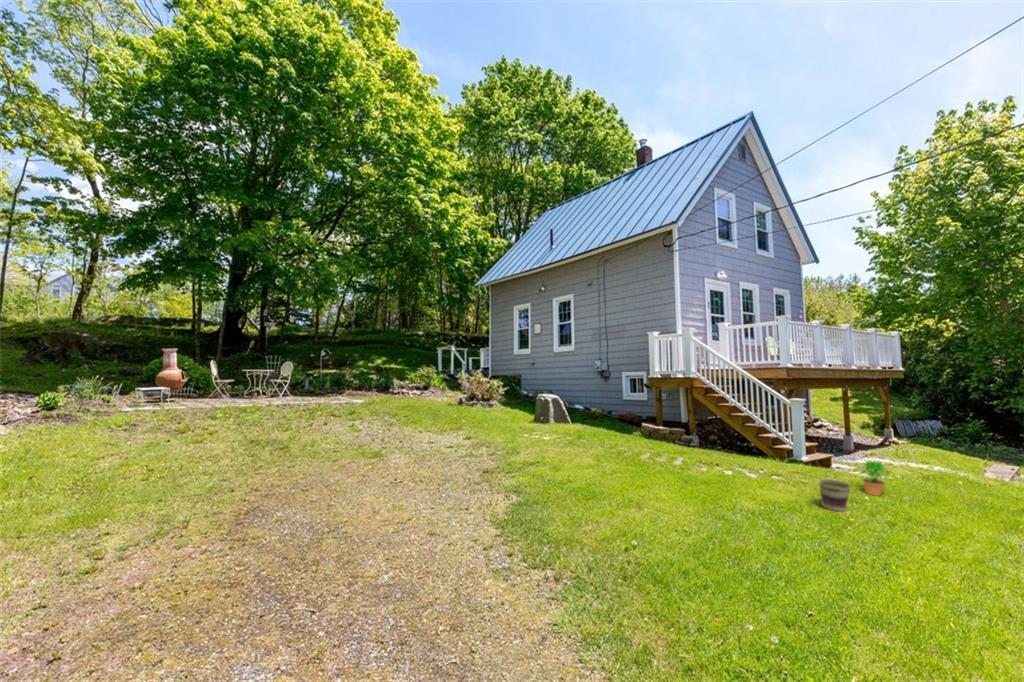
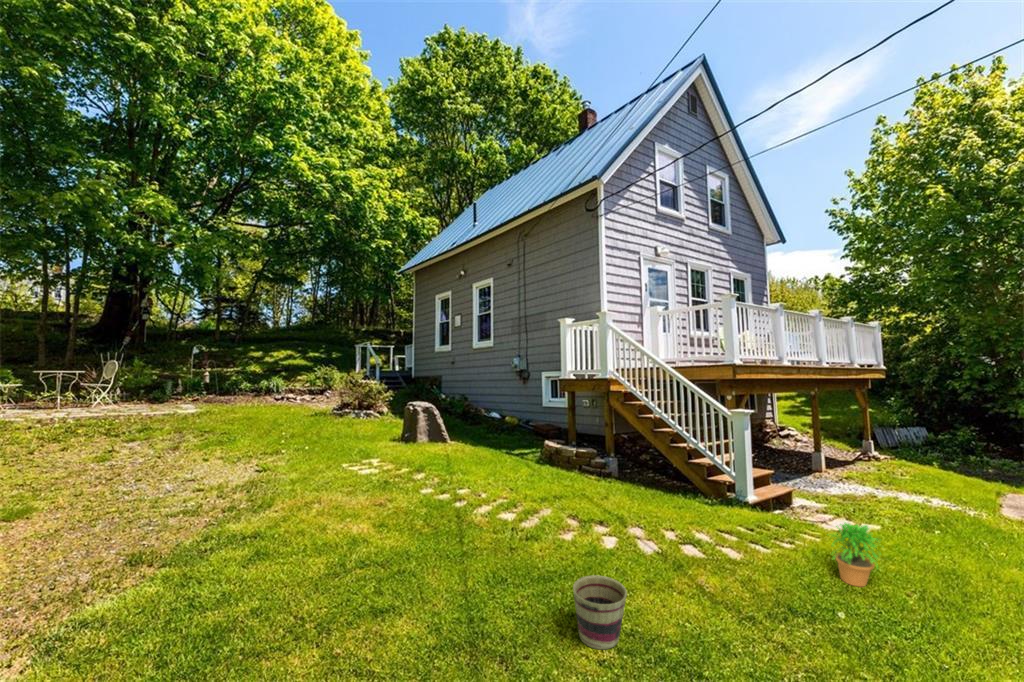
basket: present [819,479,851,511] -> present [573,575,627,649]

